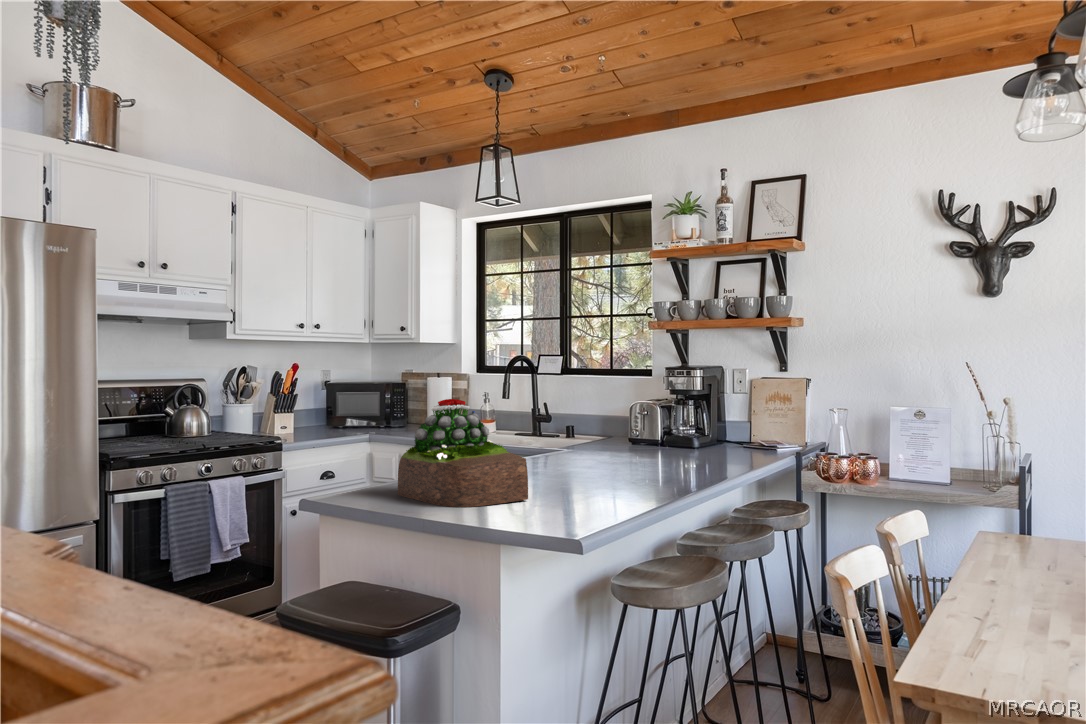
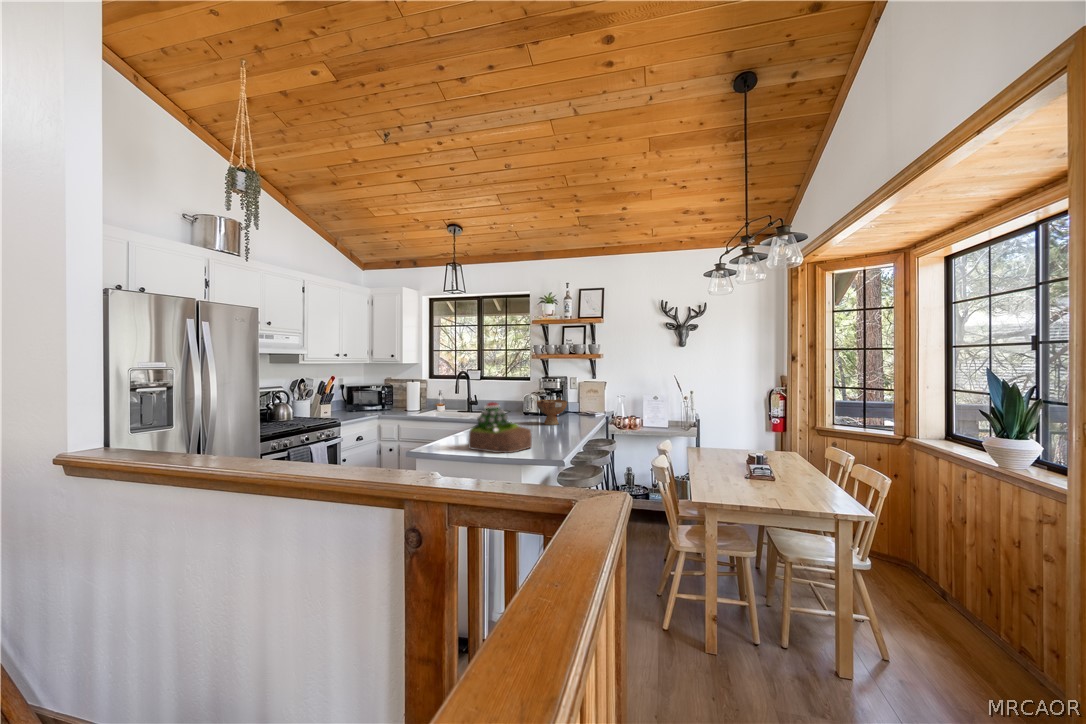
bowl: none [625,406,691,462] -> present [537,398,567,425]

